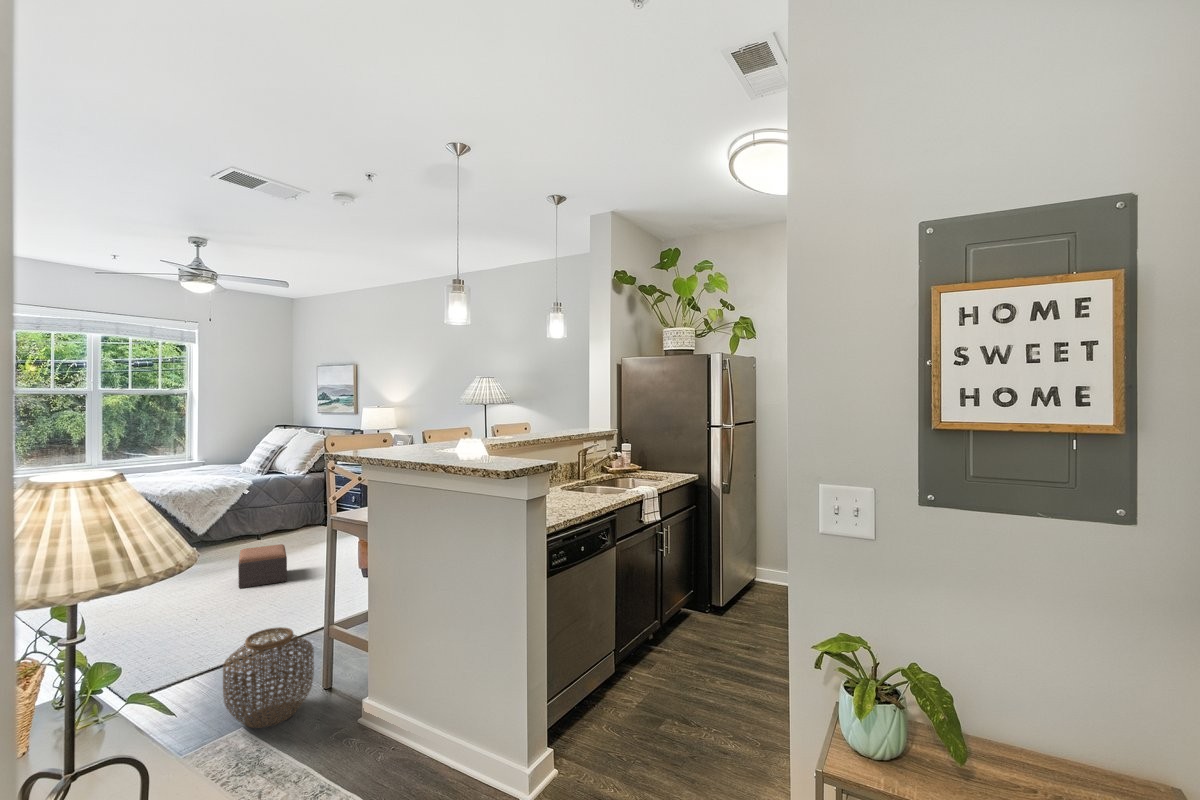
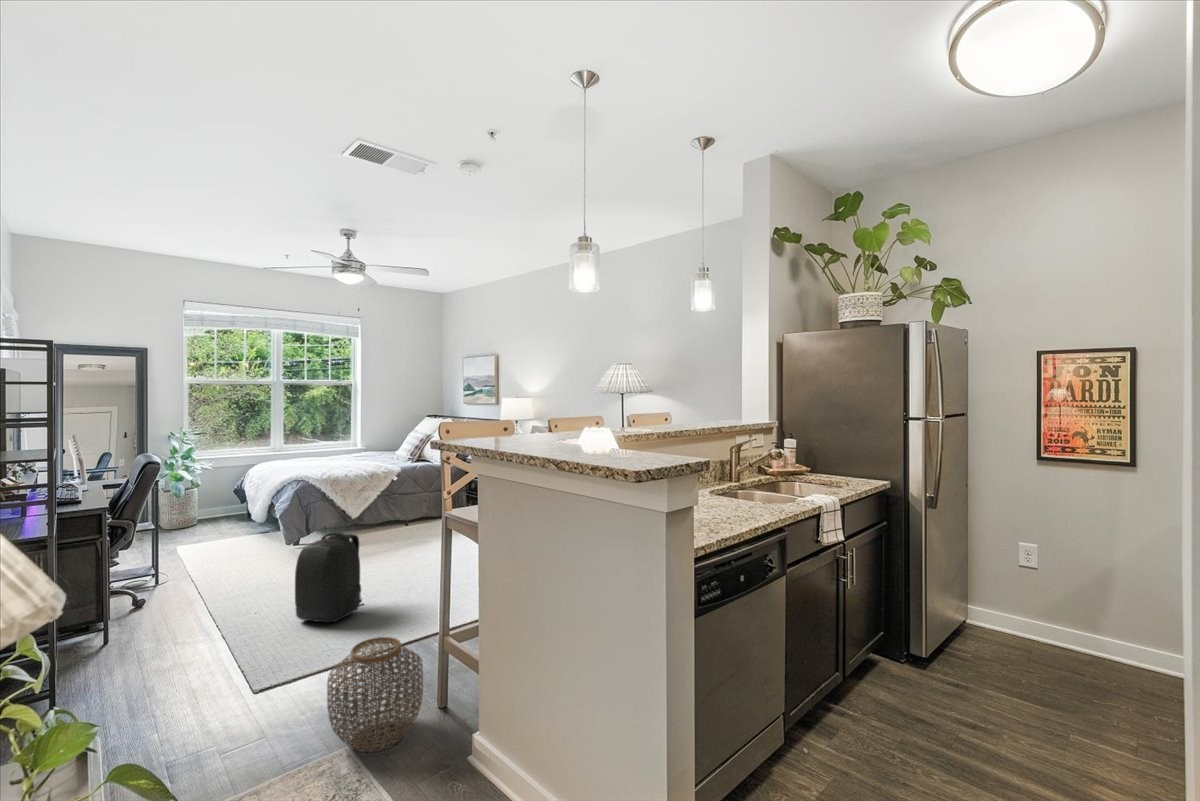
backpack: none [156,544,229,633] -> present [295,532,362,622]
footstool: present [238,544,287,588] -> none [378,534,424,577]

